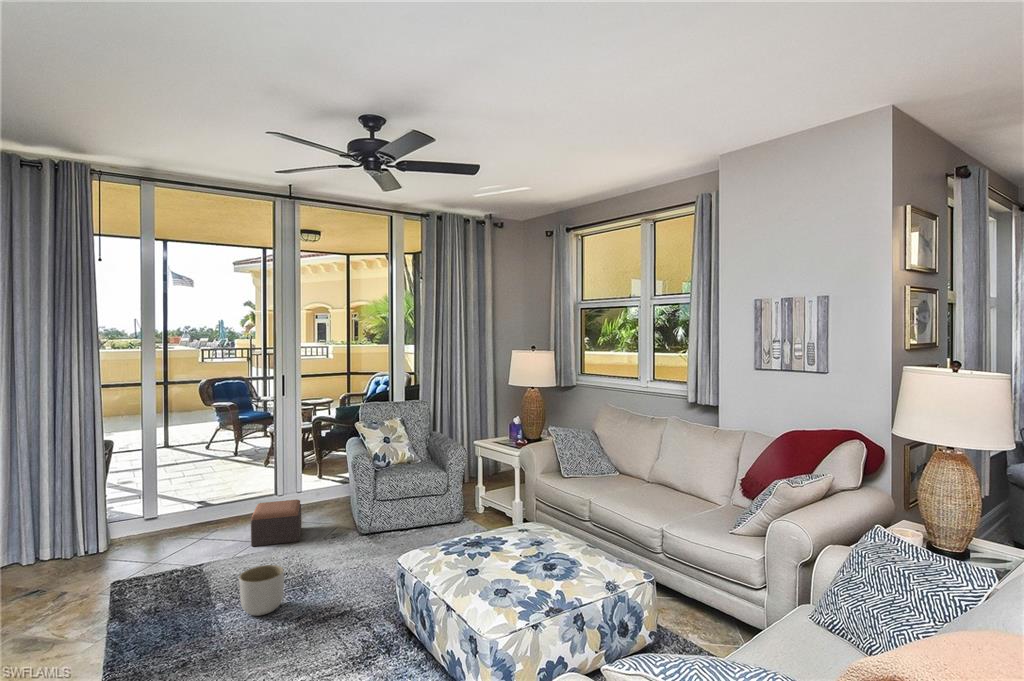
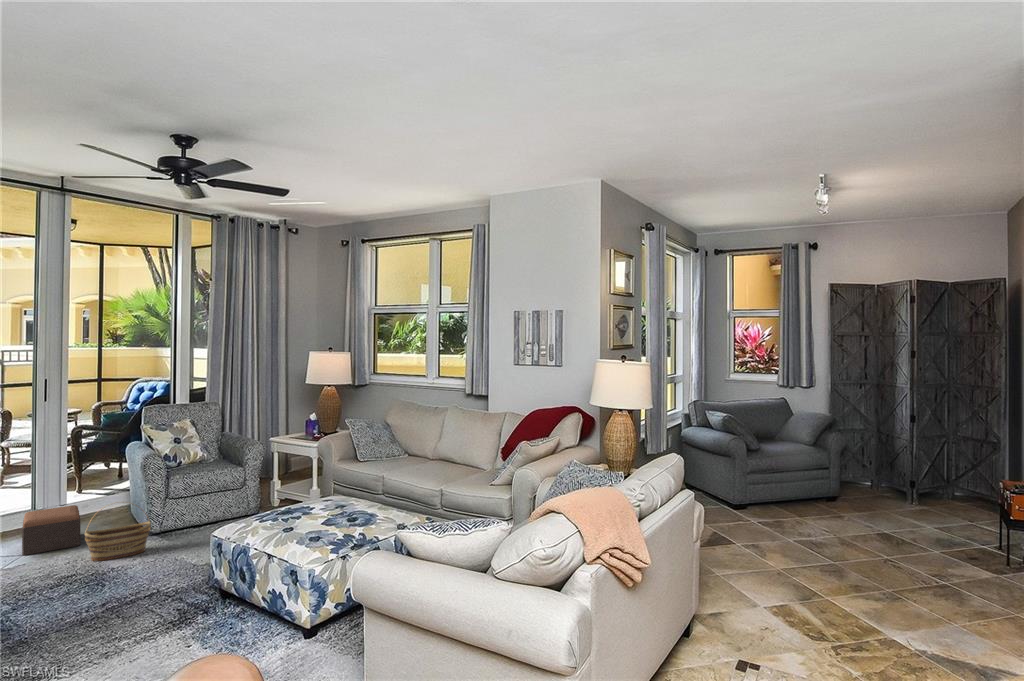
basket: none [296,505,355,563] -> present [85,505,151,561]
planter: present [239,565,284,616] -> none [35,558,85,606]

